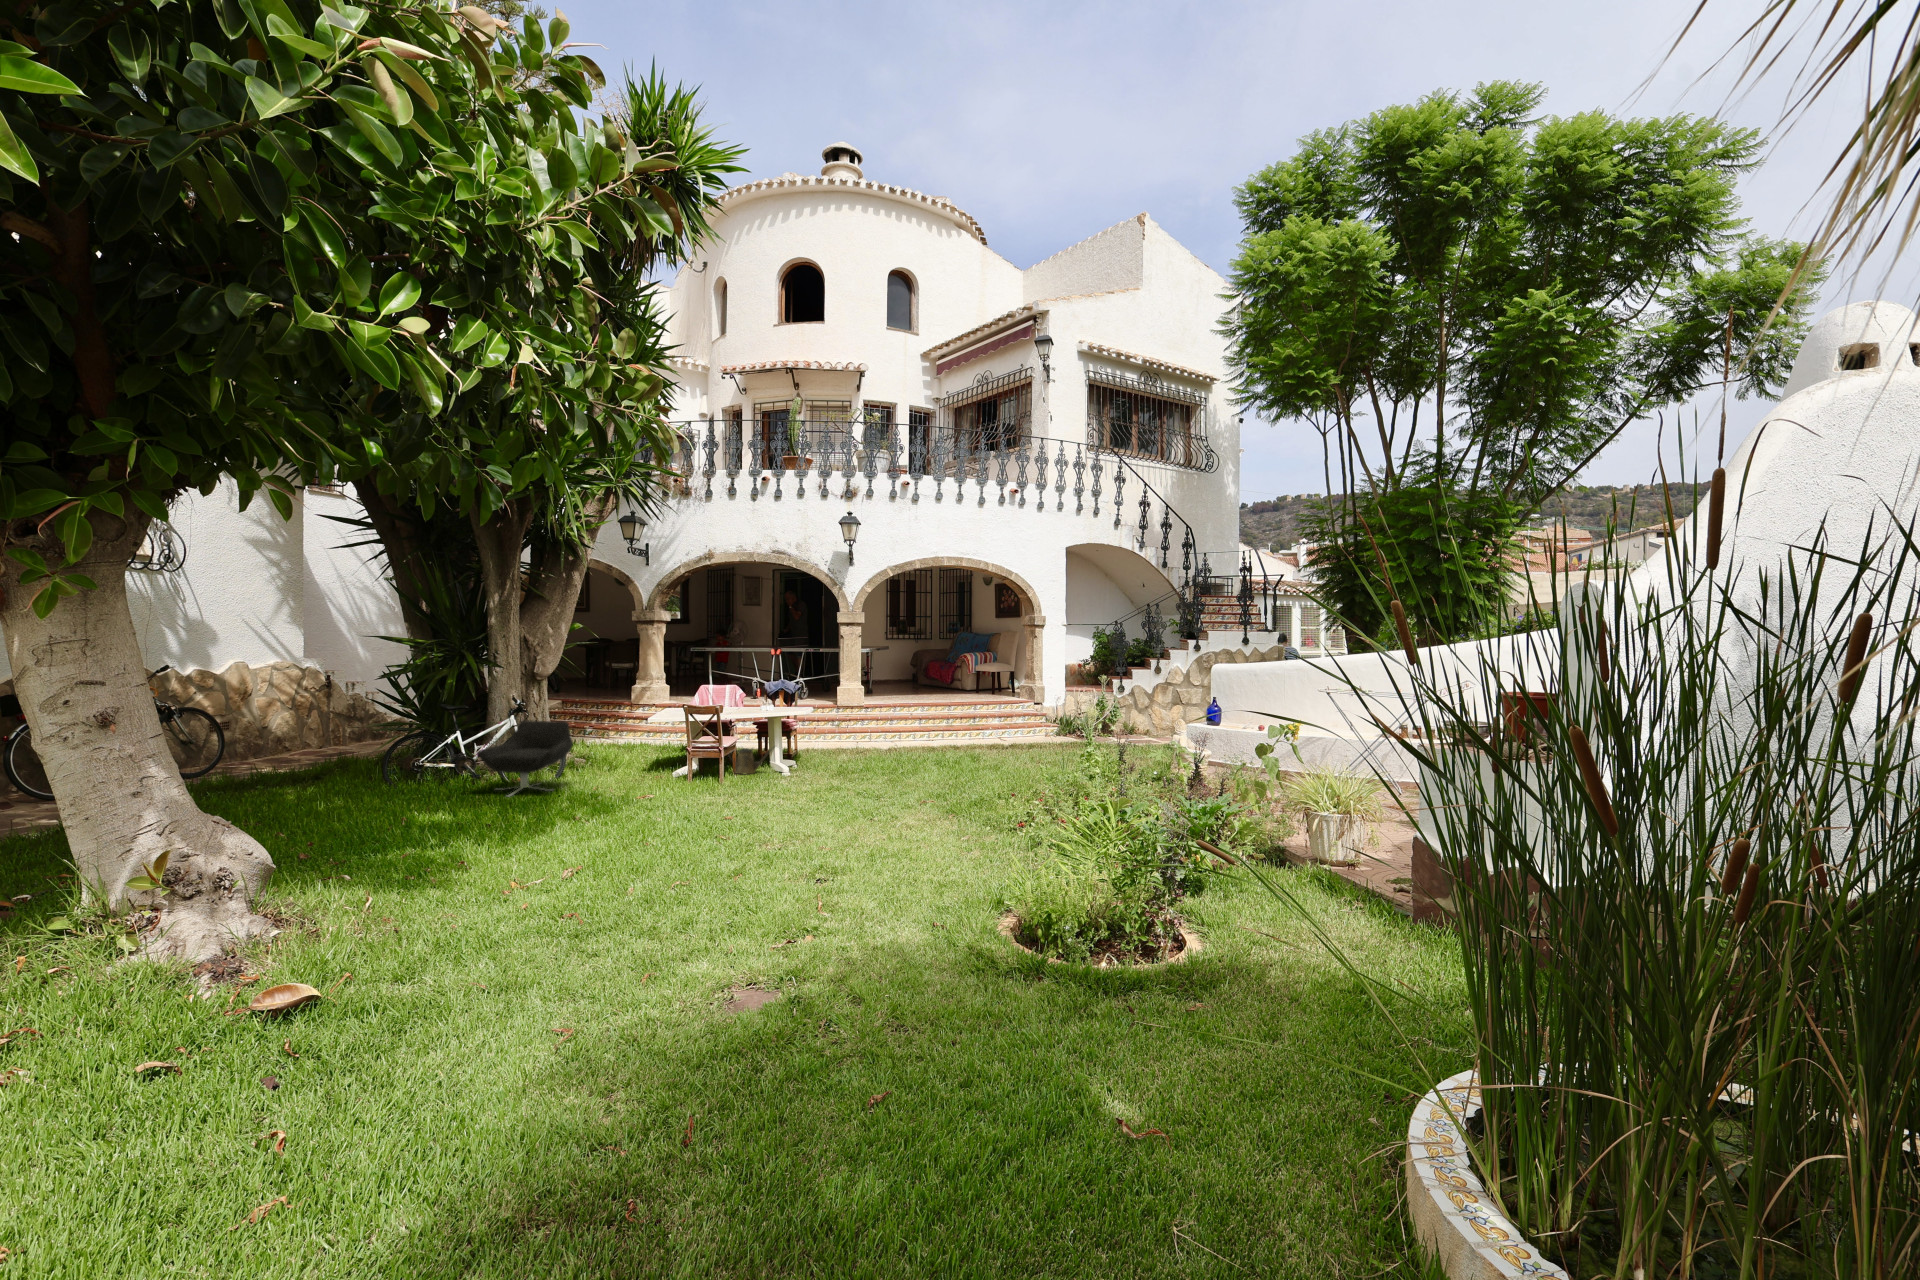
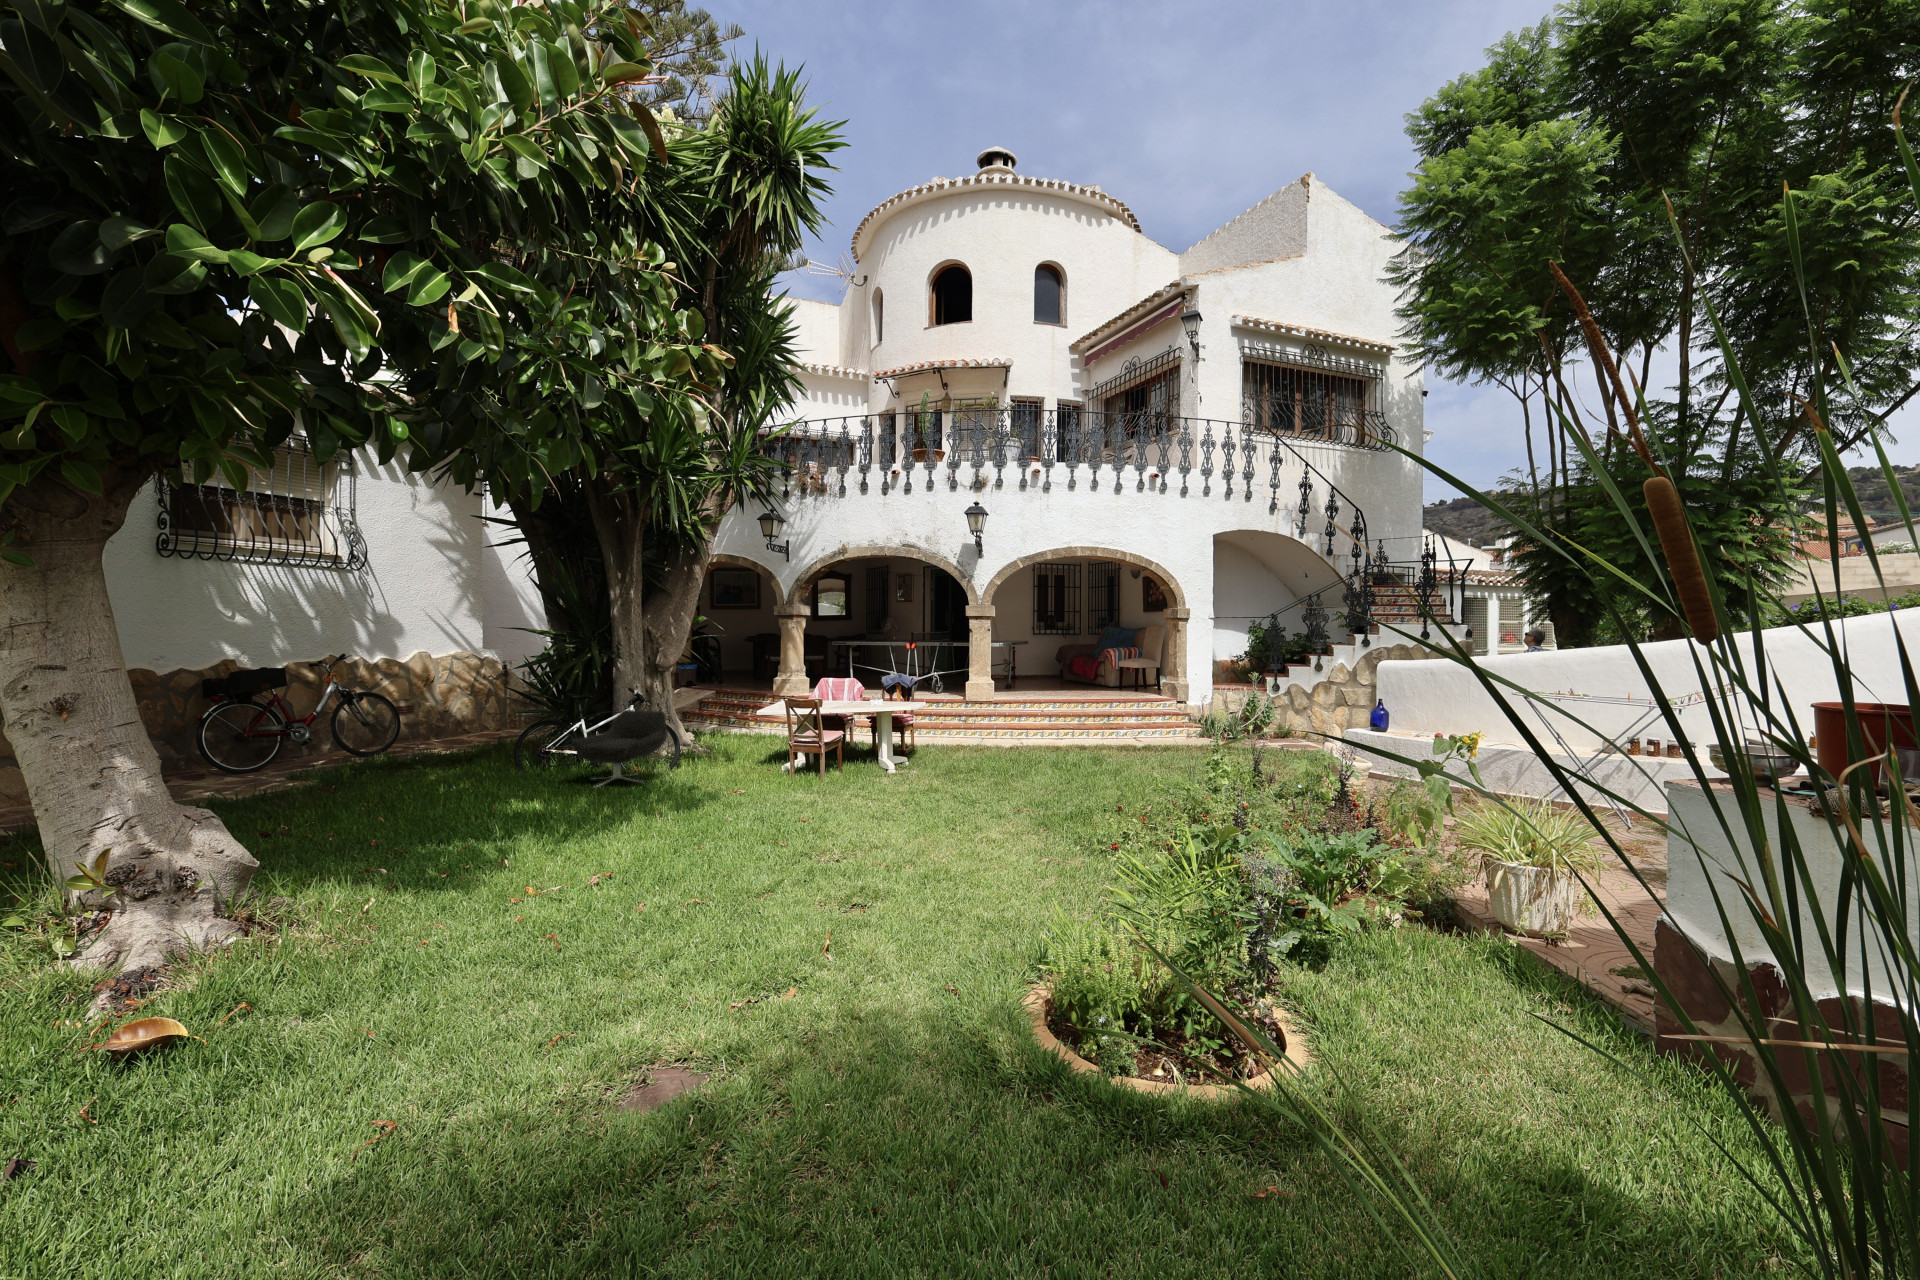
watering can: present [735,748,771,774] -> none [827,742,874,772]

